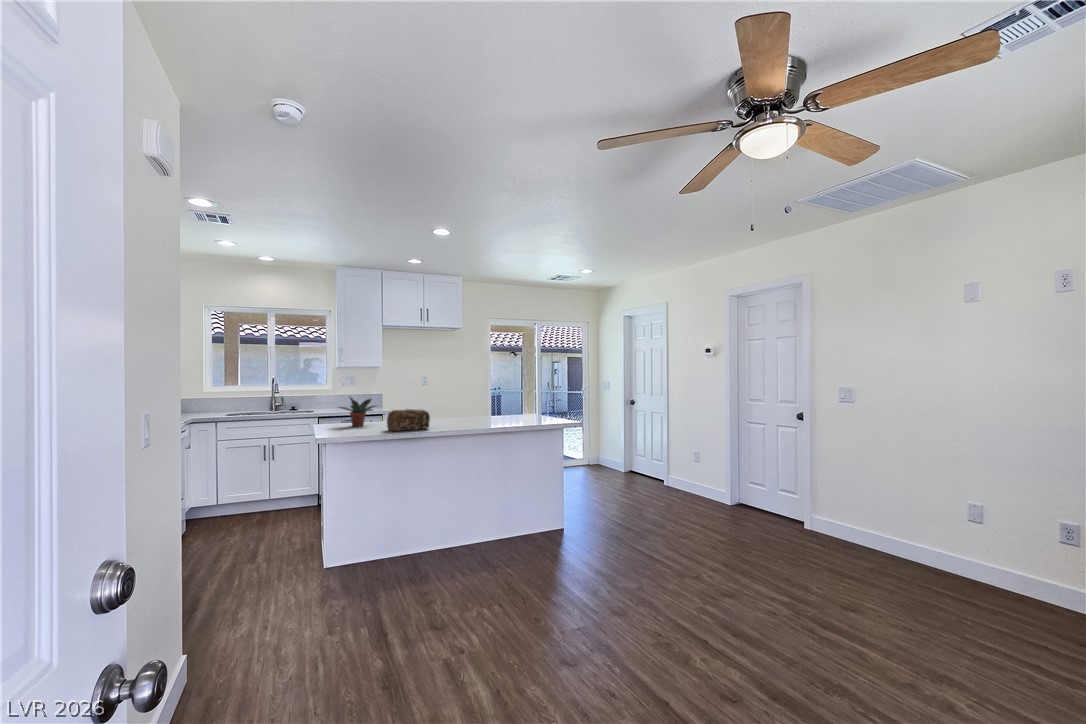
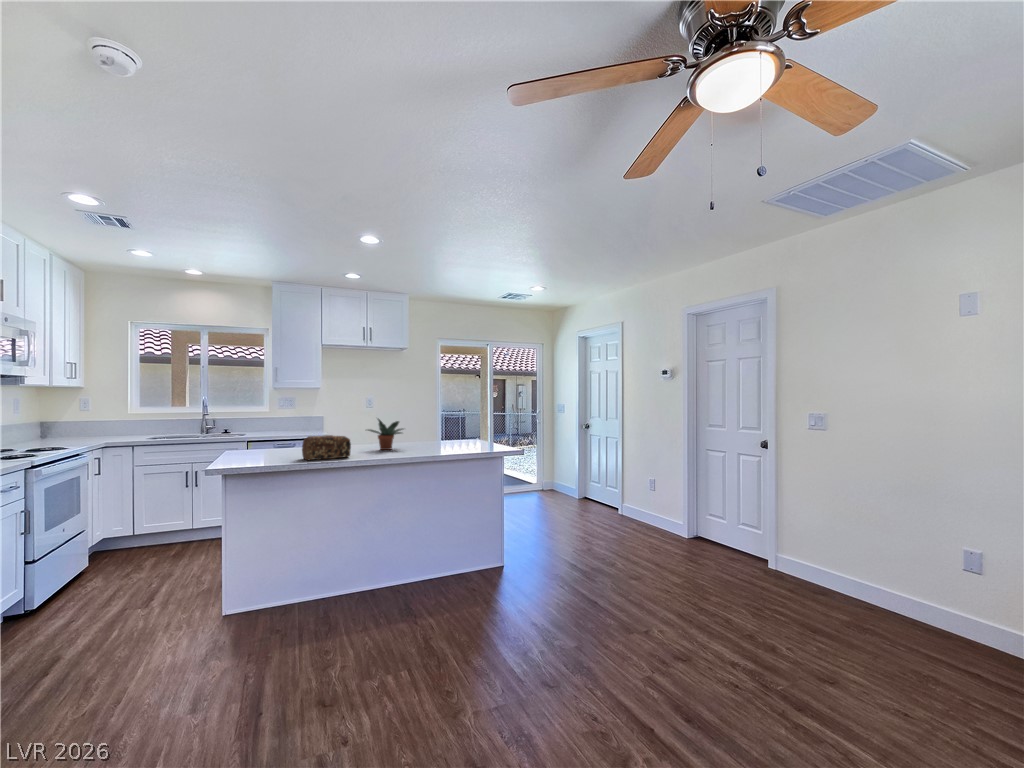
potted plant: present [339,397,375,426] -> present [368,419,403,450]

